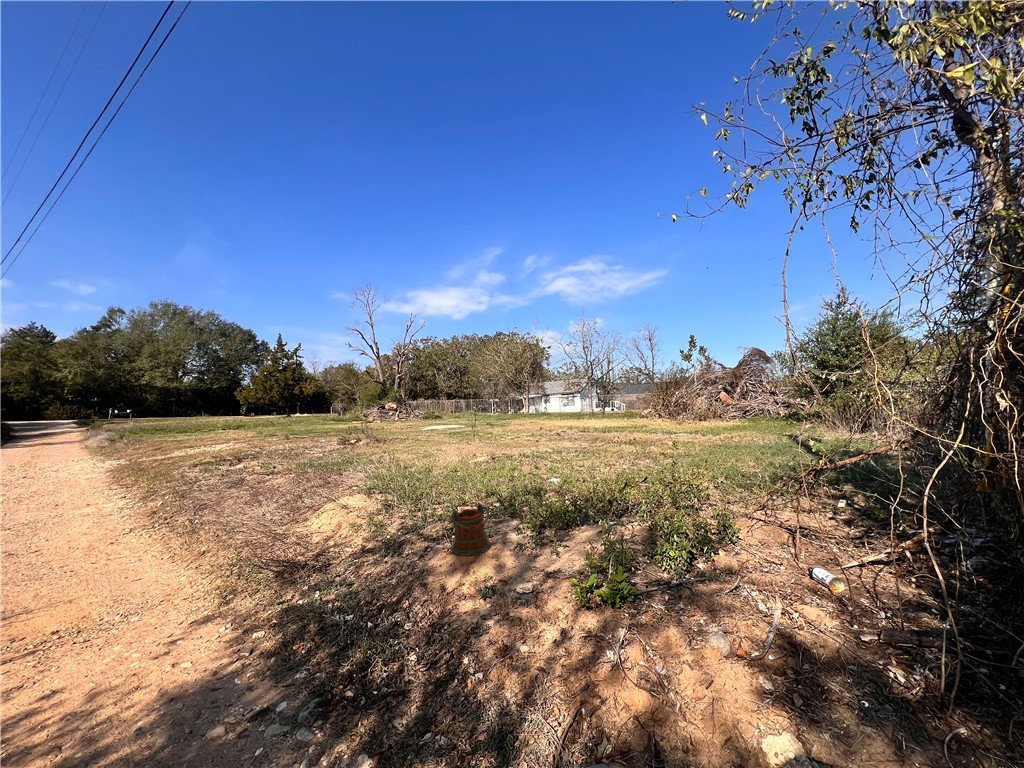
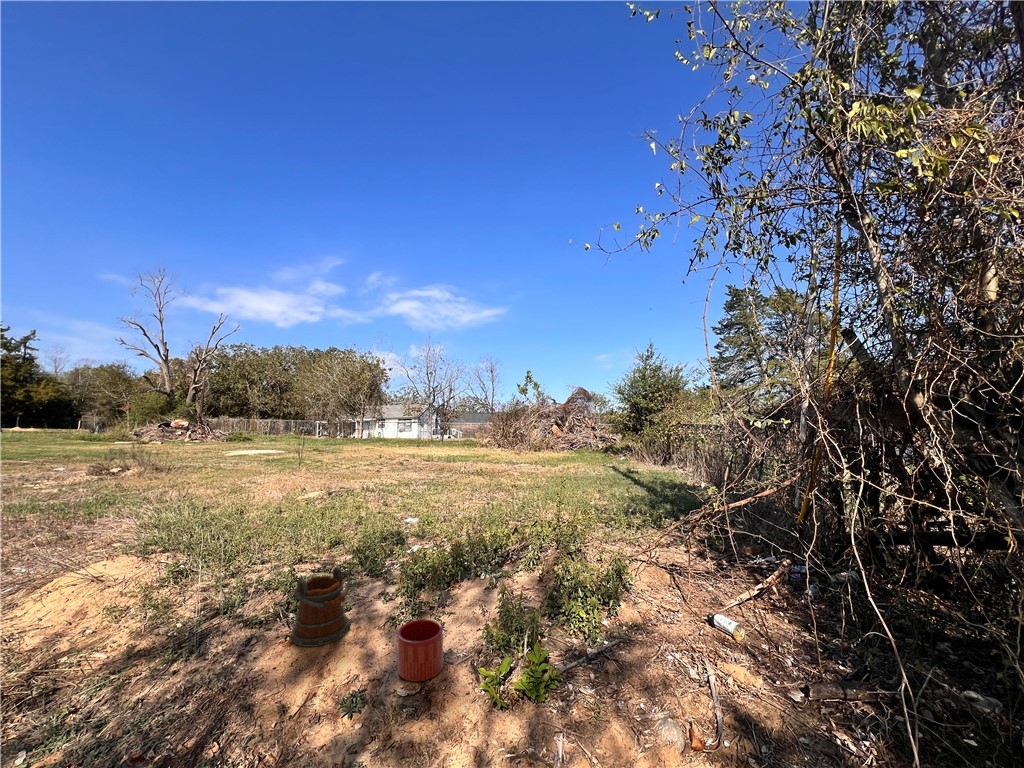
planter: none [515,540,549,580] -> present [397,619,443,682]

